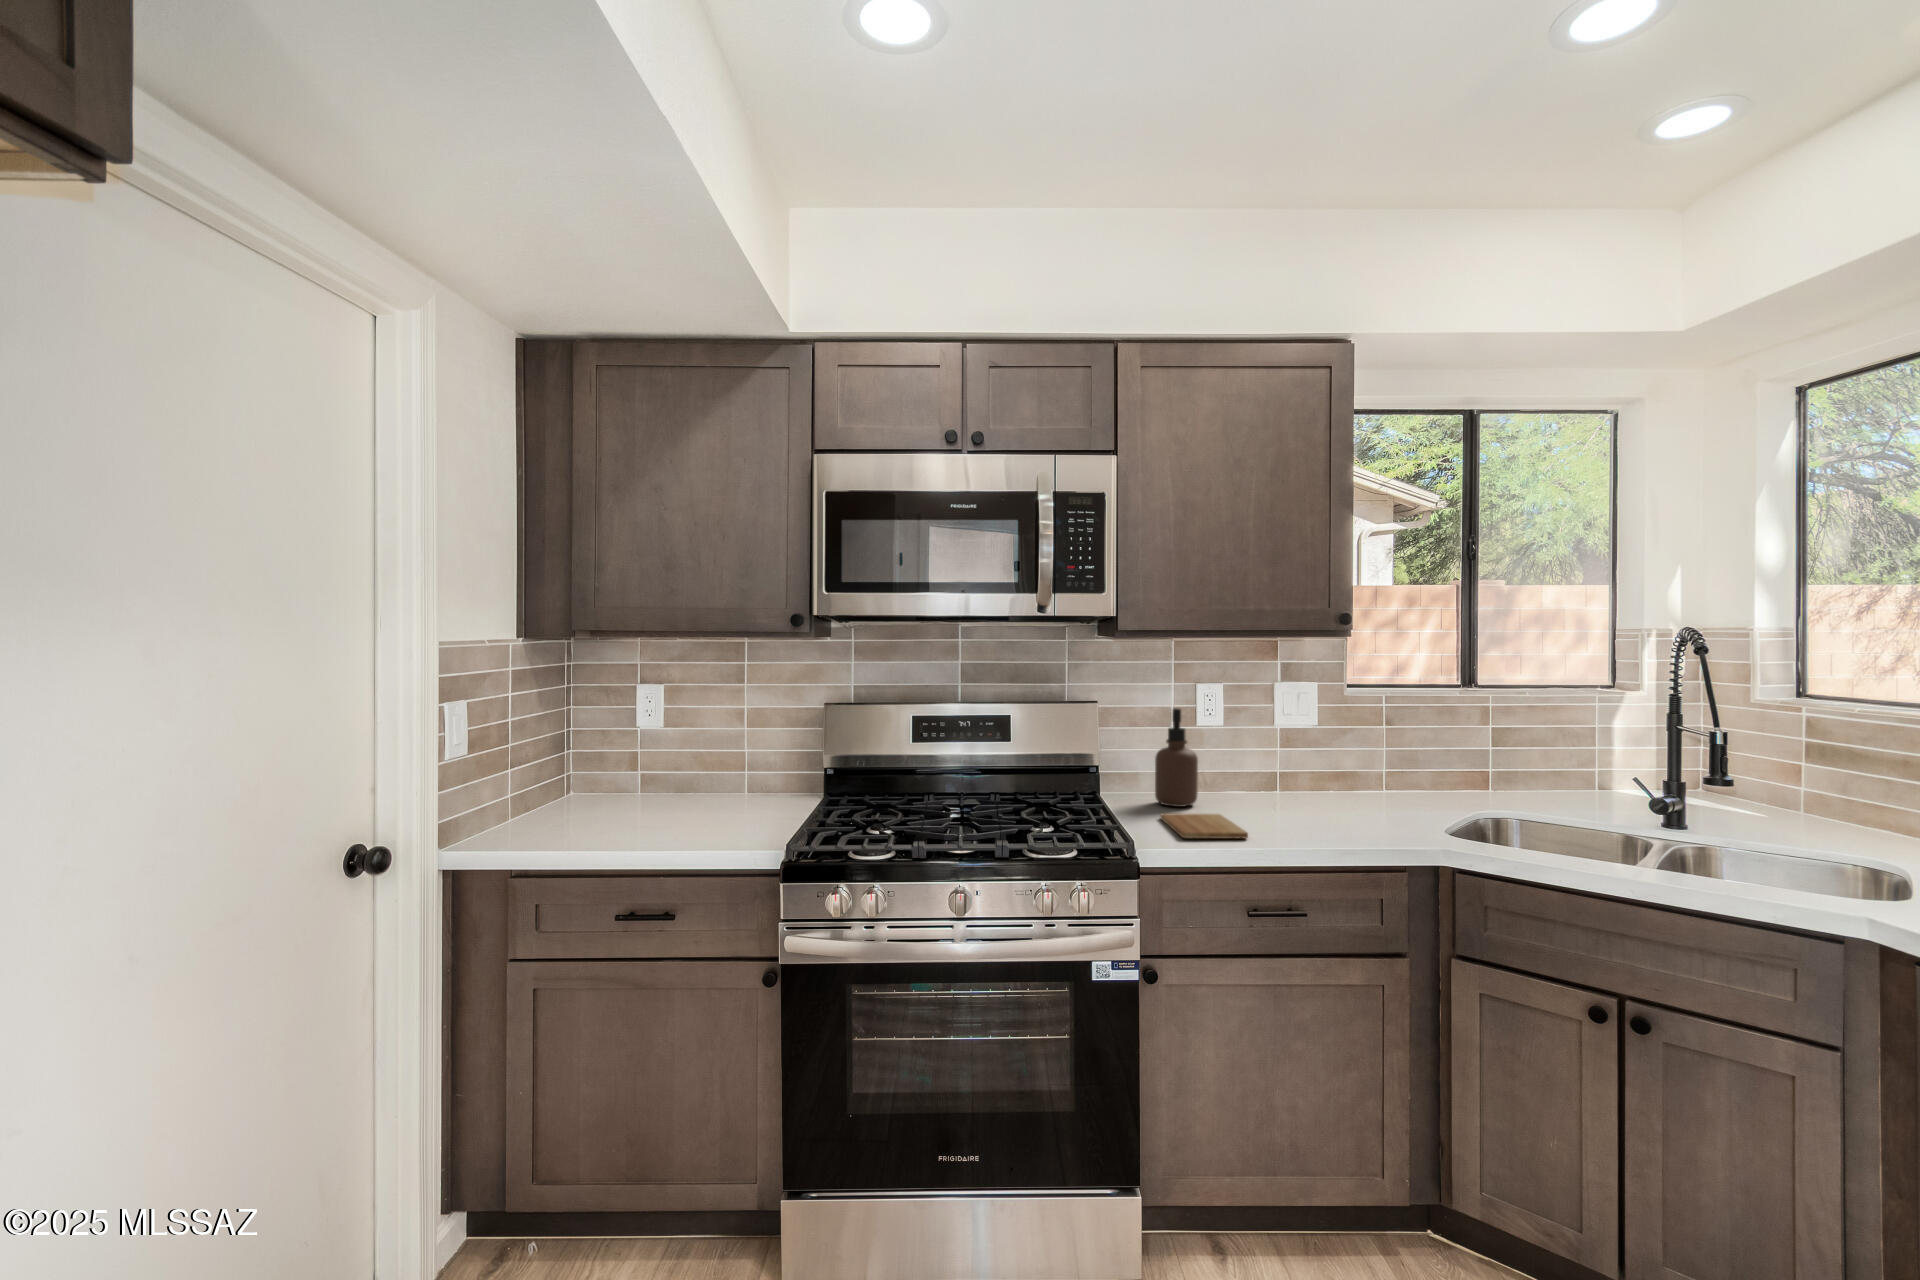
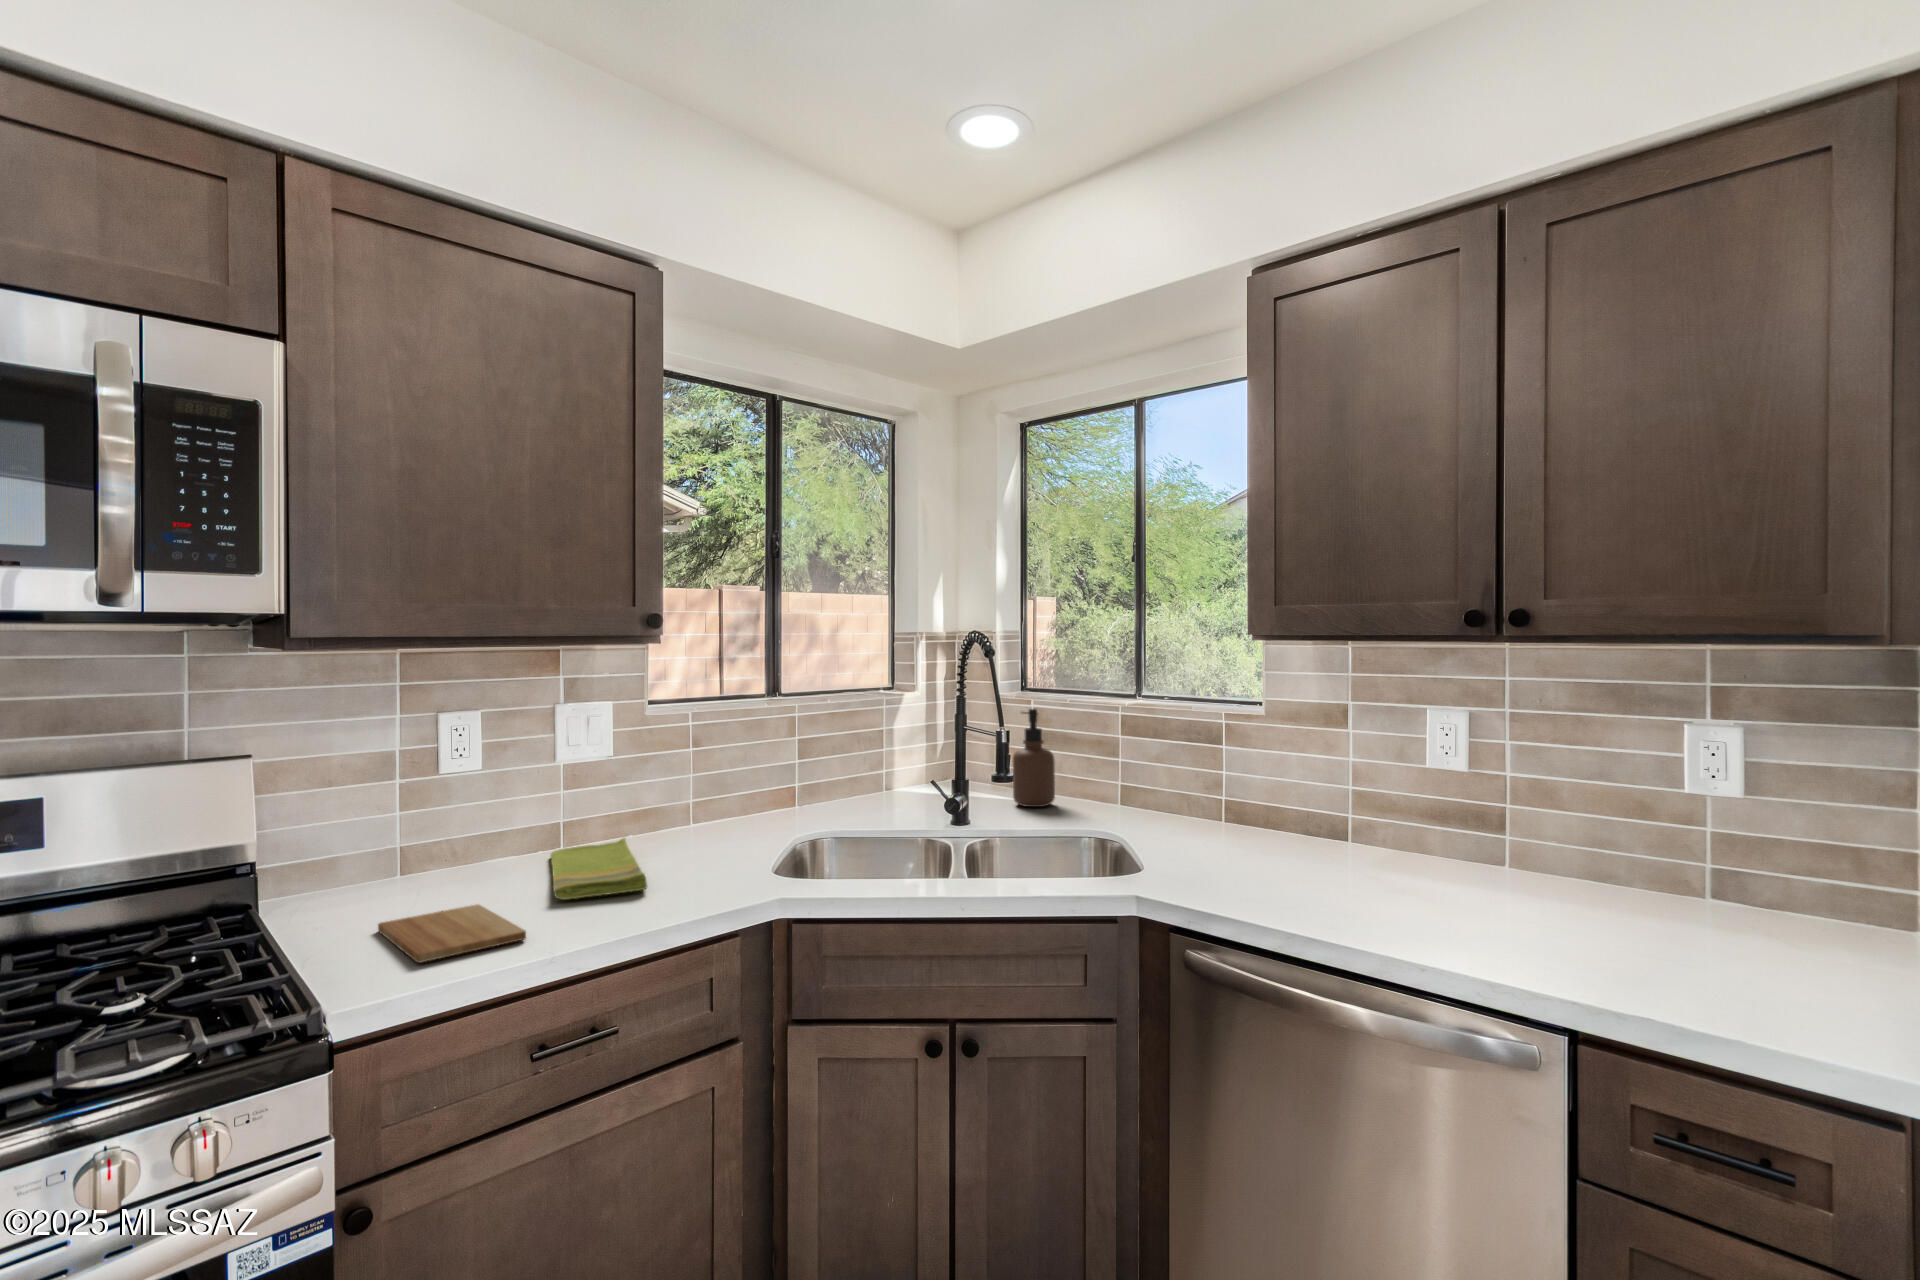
soap dispenser: present [1155,708,1198,807] -> present [1013,709,1055,807]
dish towel: none [1269,788,1337,825] -> present [551,838,647,900]

